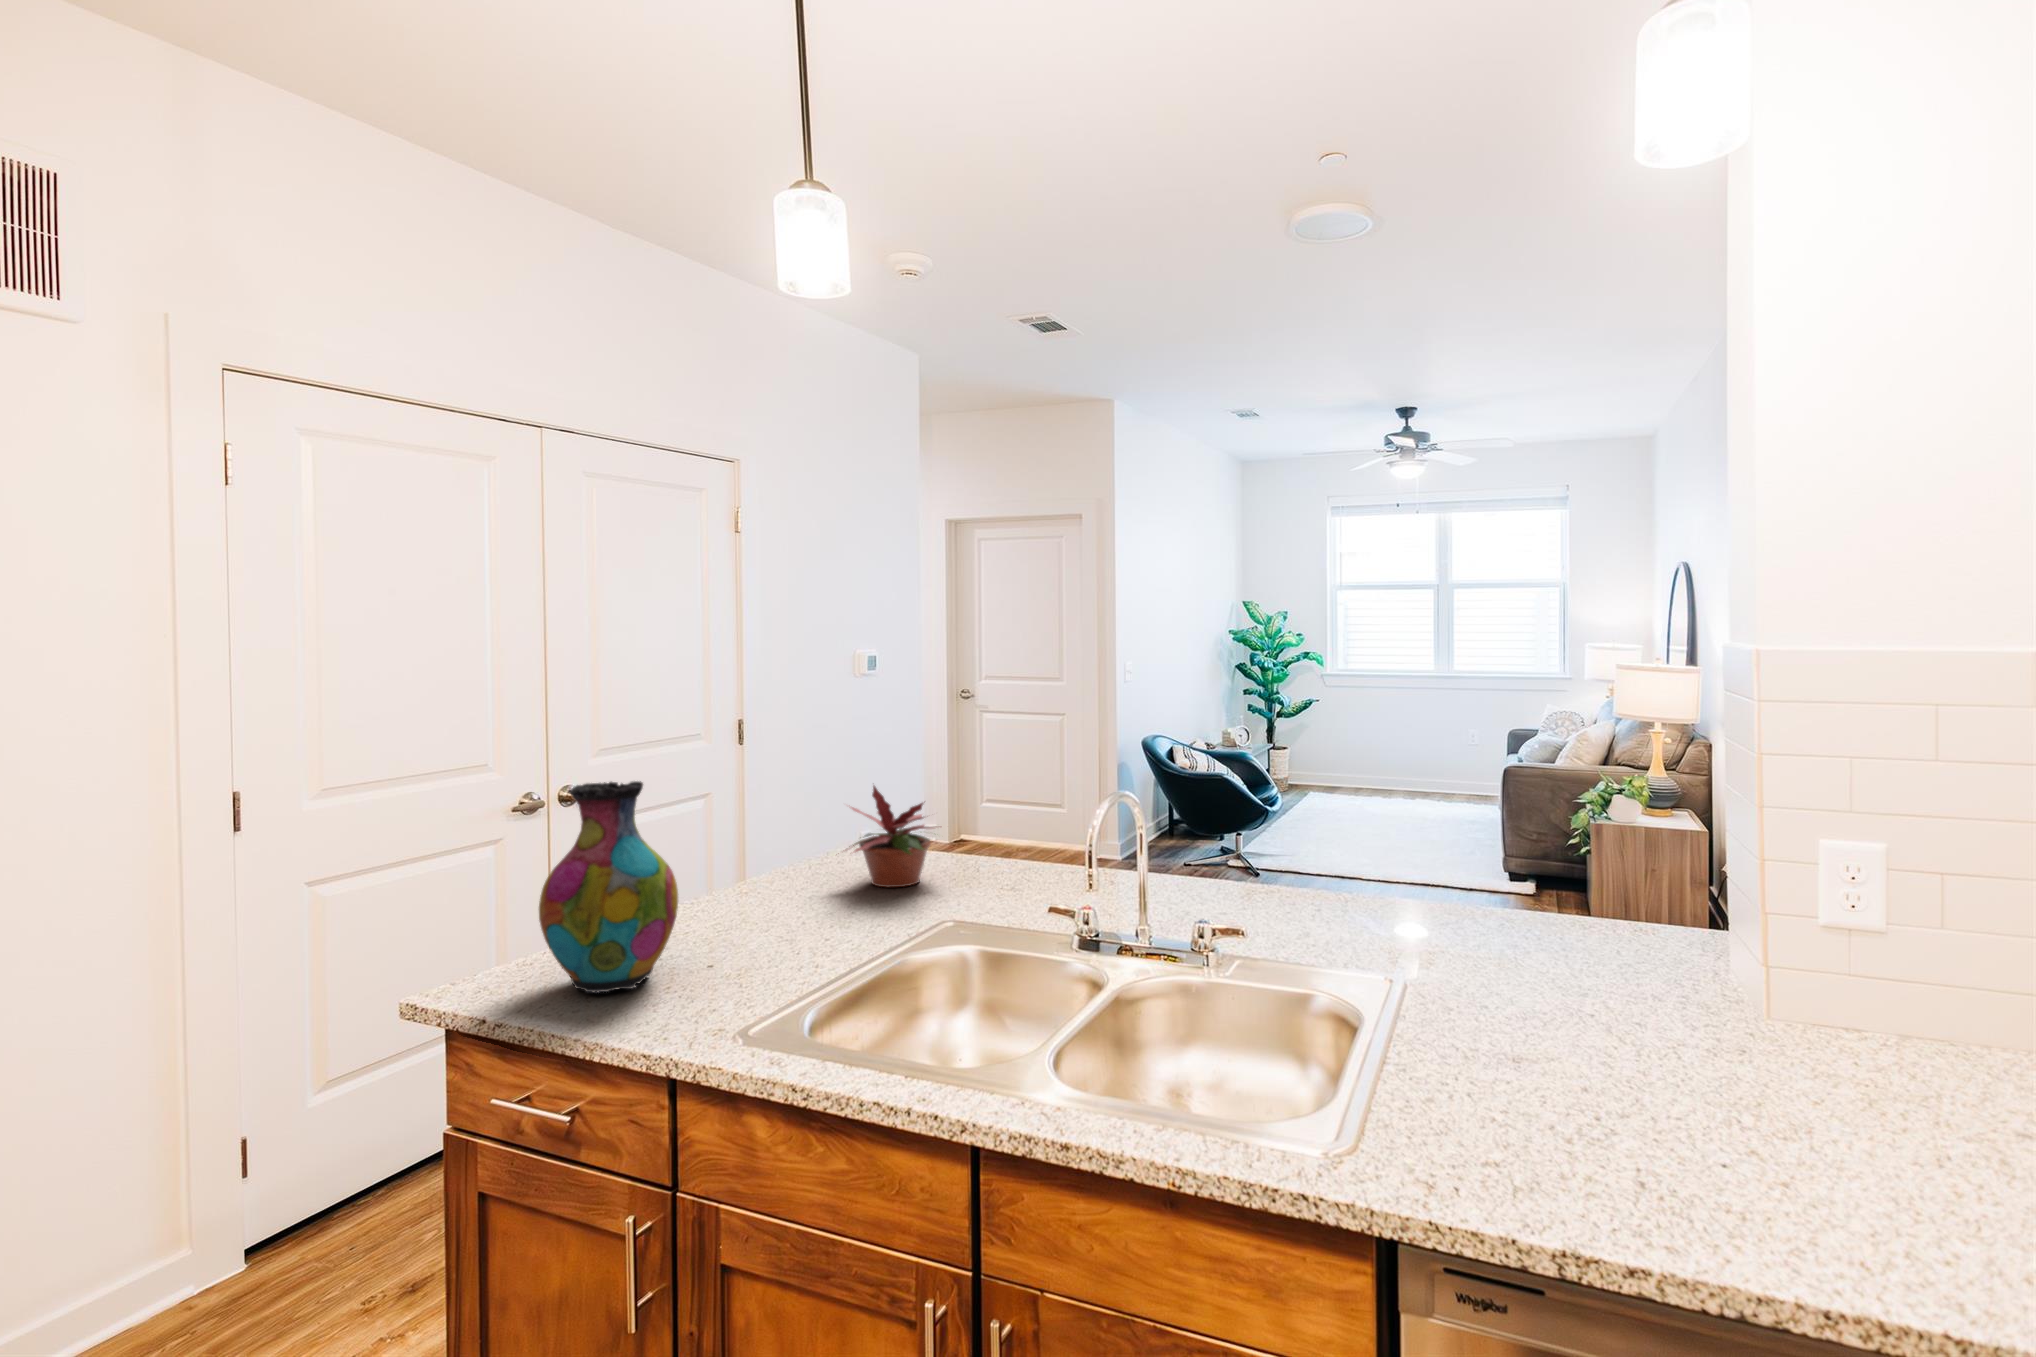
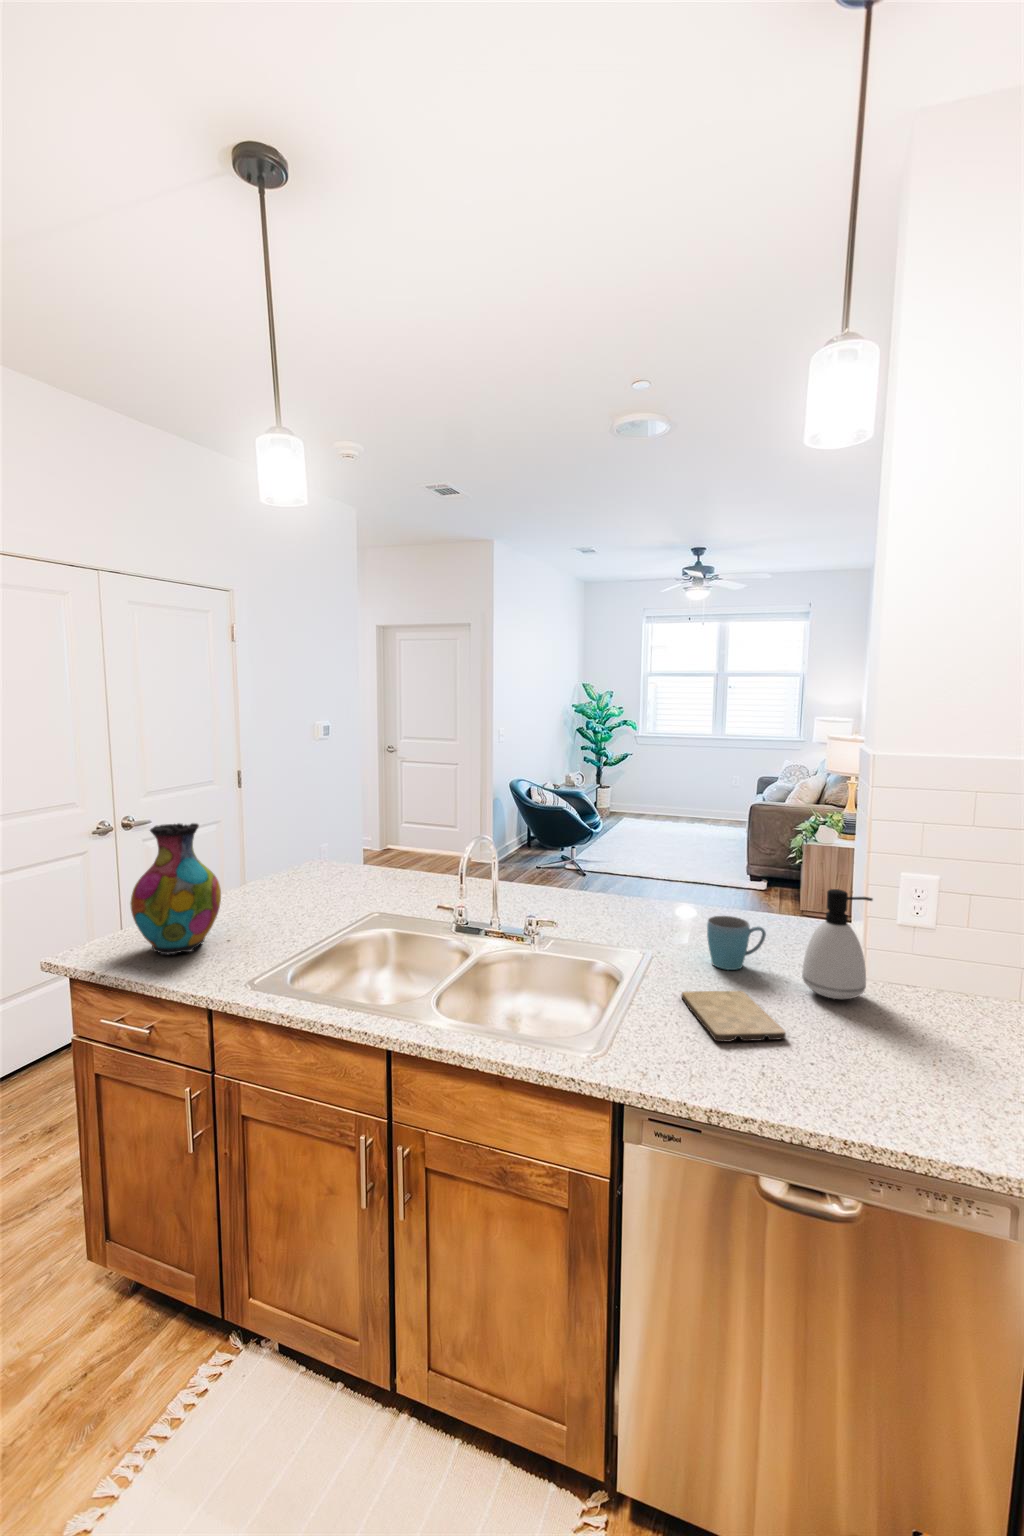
potted plant: present [851,786,931,887] -> none [326,821,401,885]
soap dispenser: none [1674,872,1801,1064] -> present [802,889,873,999]
mug: none [1493,925,1598,1017] -> present [707,916,766,970]
cutting board: none [1464,1050,1669,1135] -> present [681,991,786,1042]

